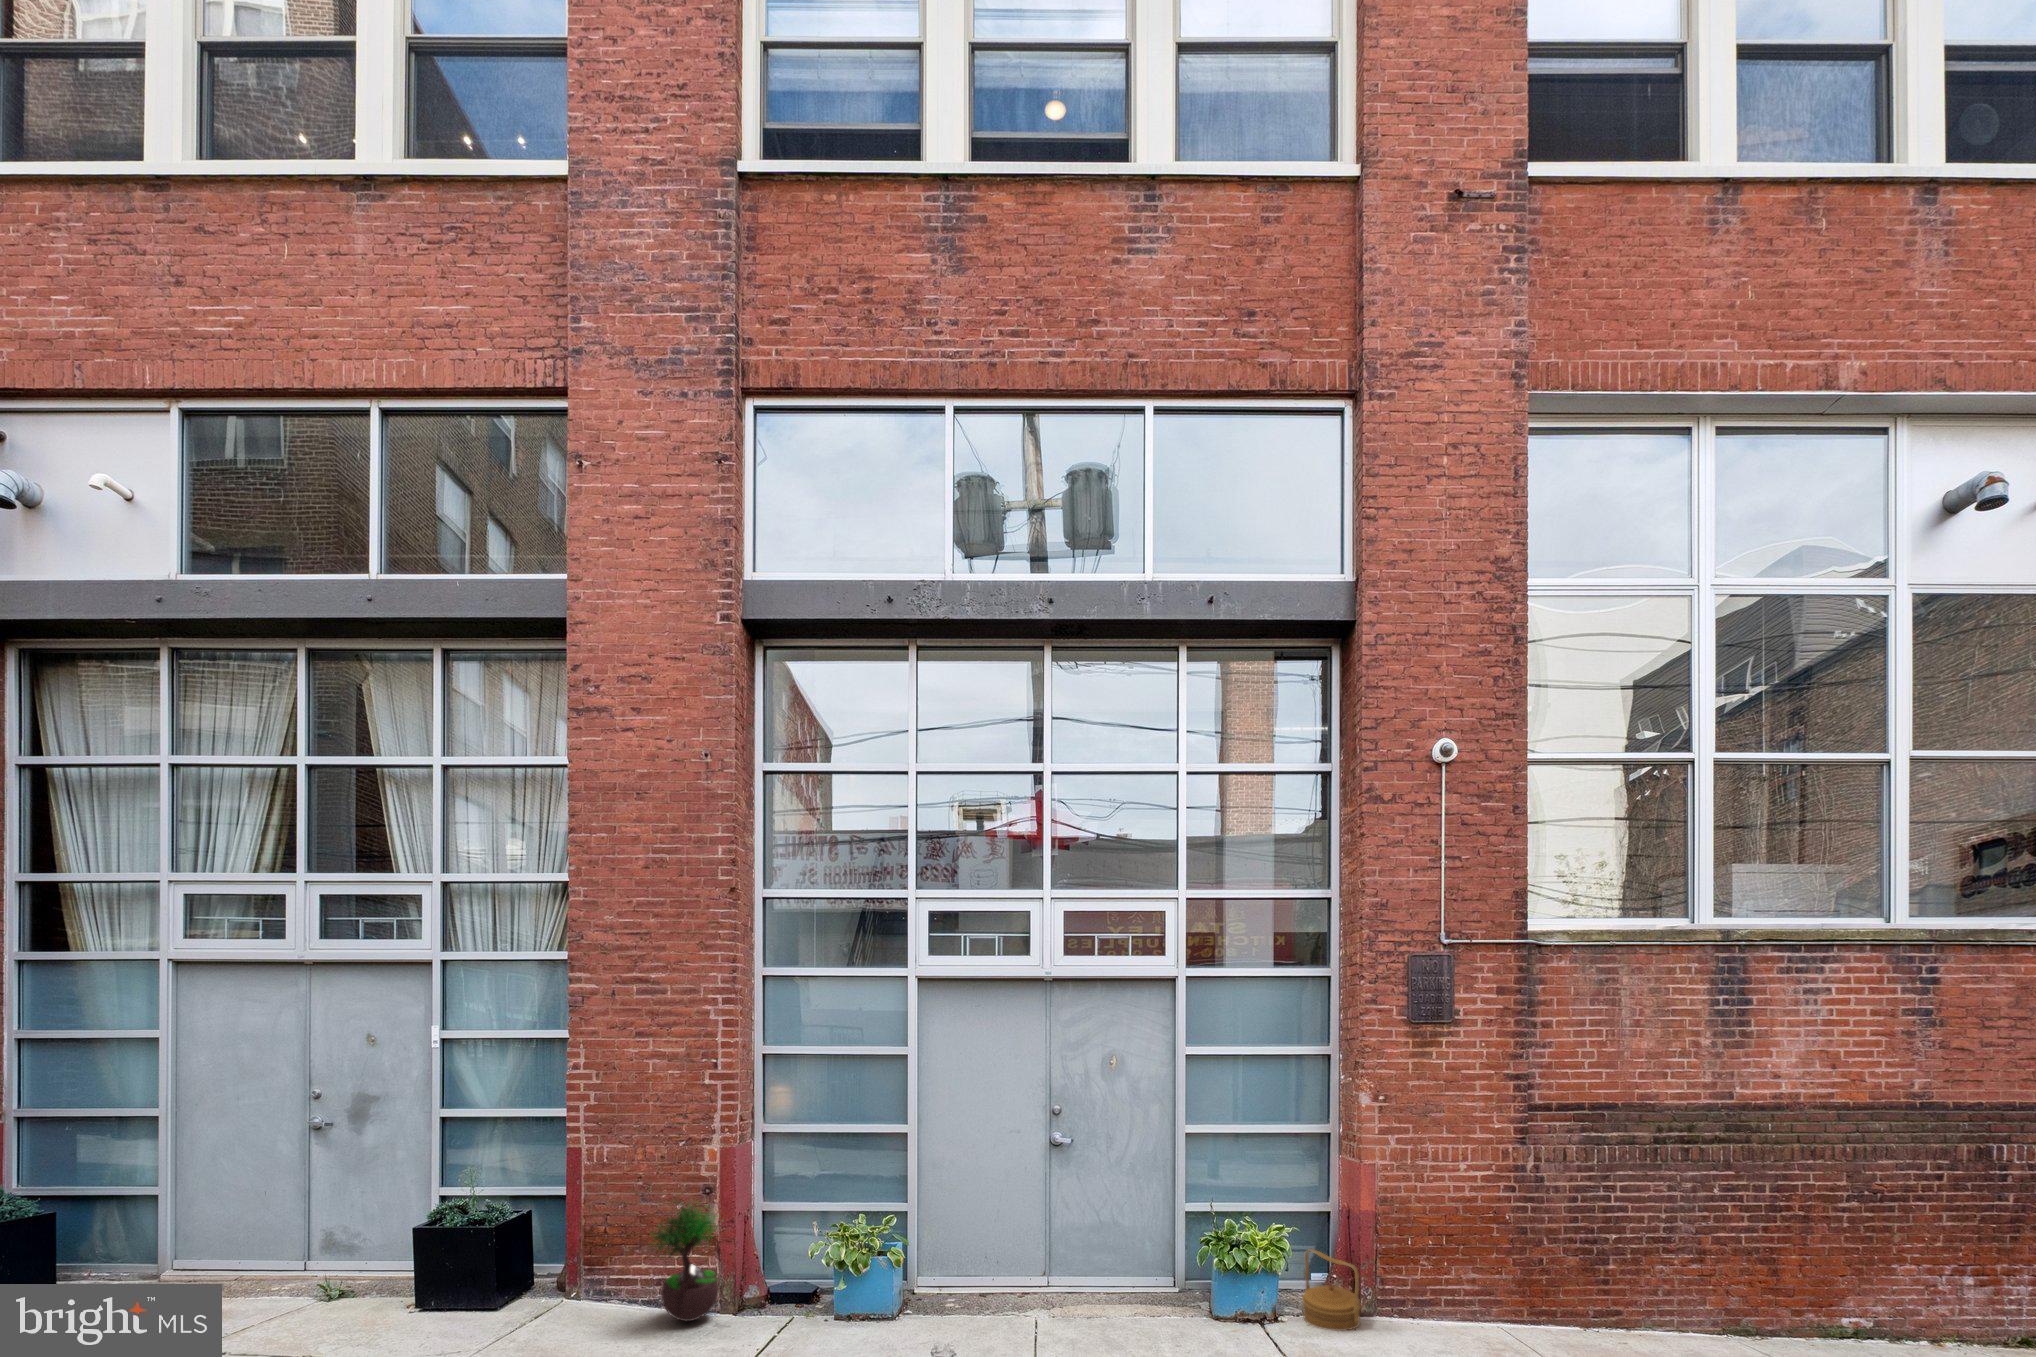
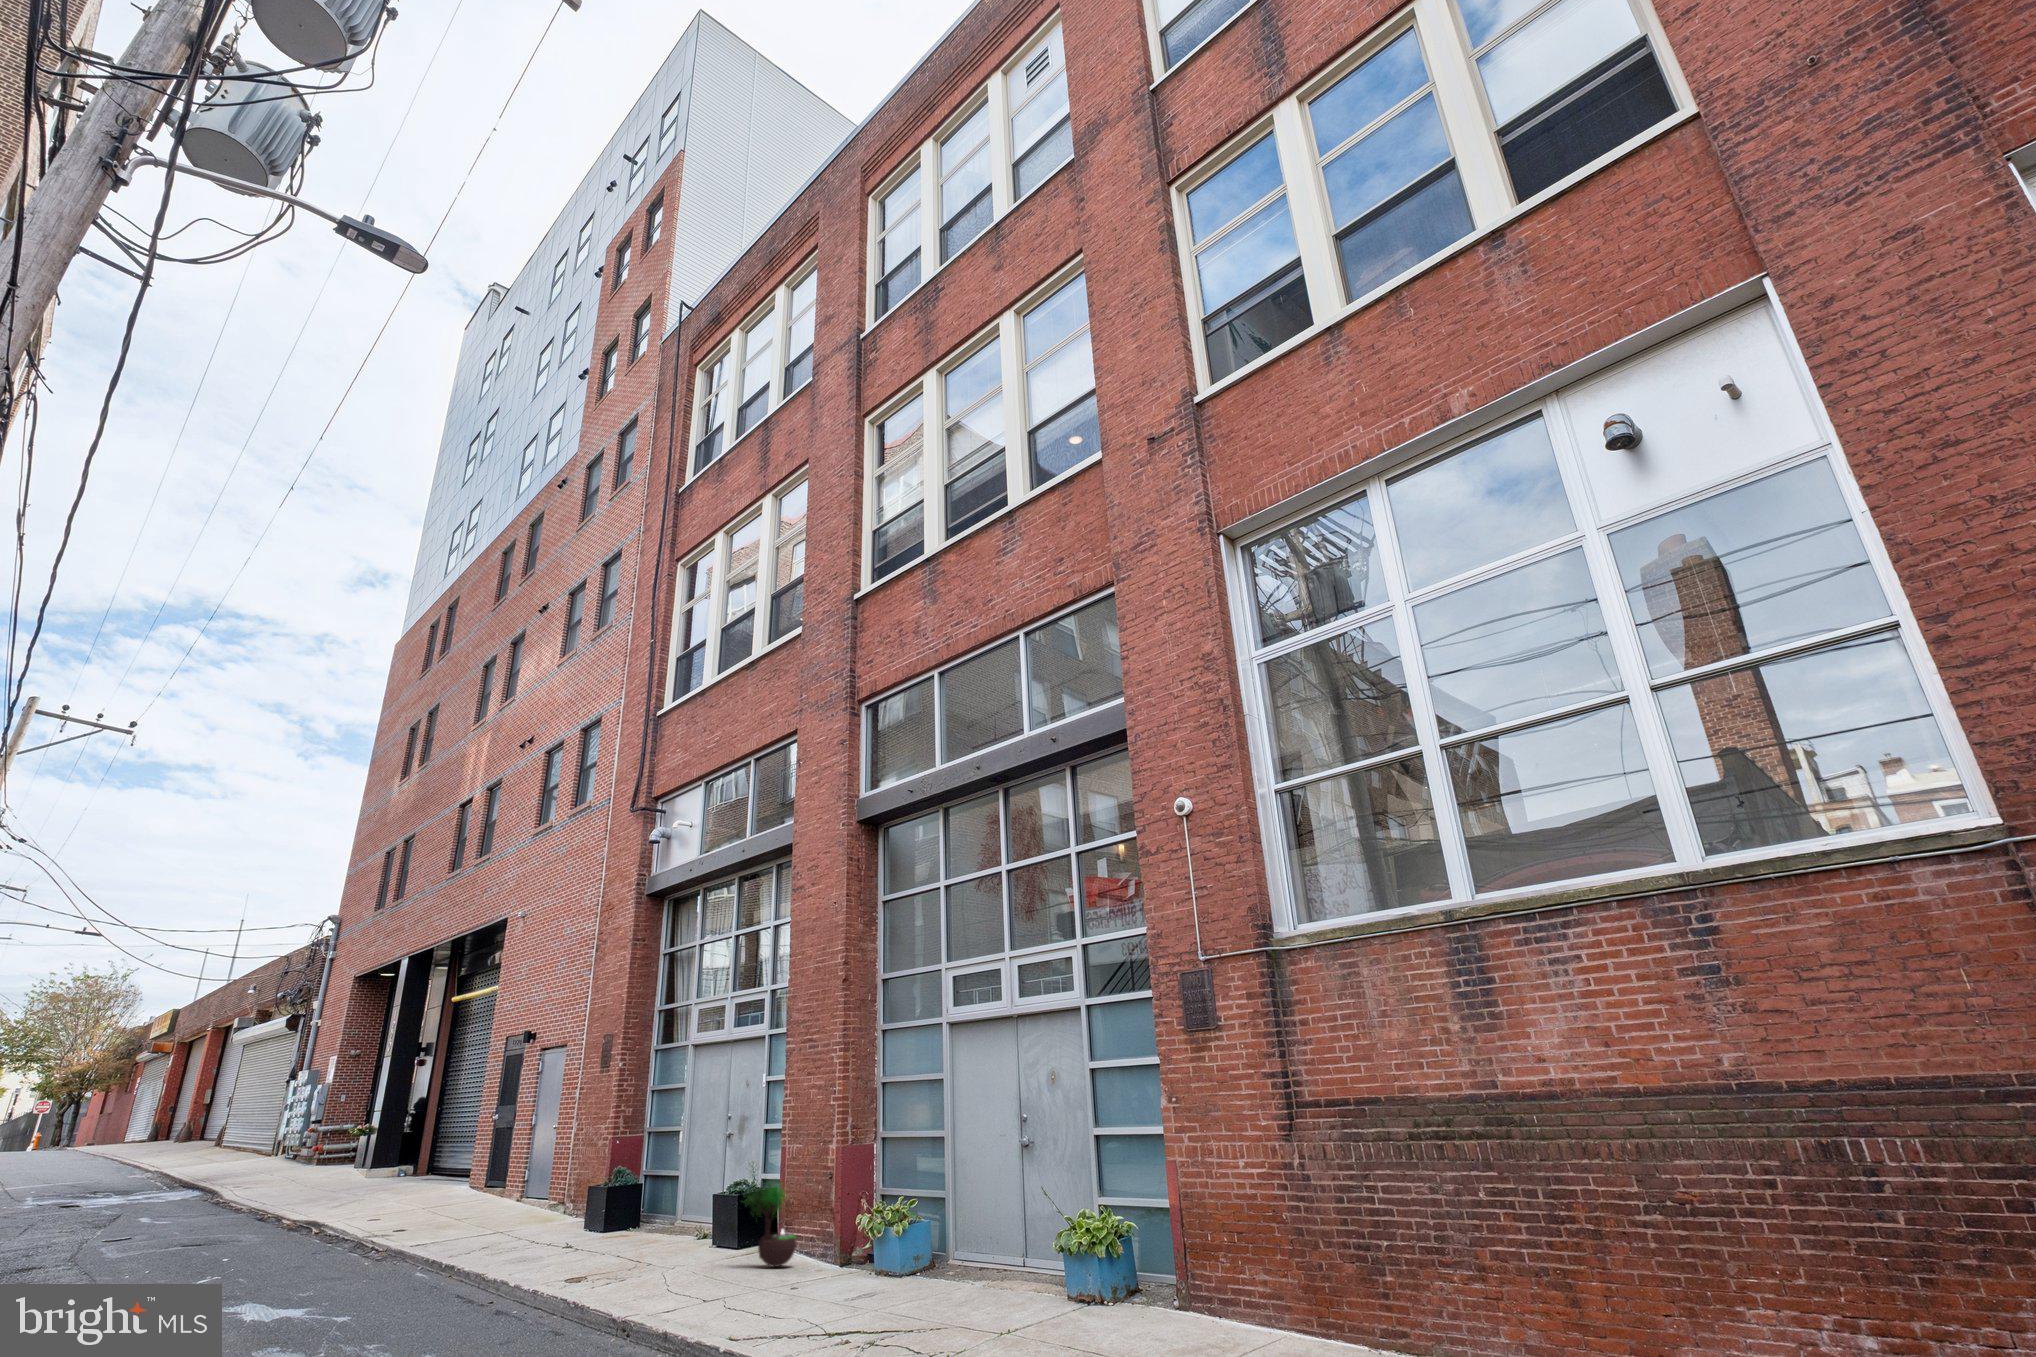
woven basket: present [1302,1249,1361,1331] -> none [1117,1246,1170,1318]

